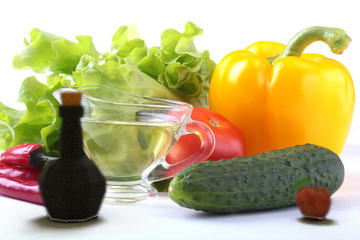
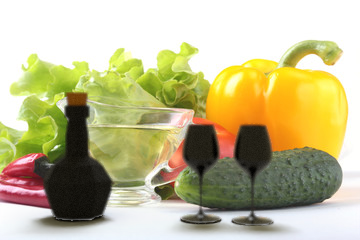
wine glass: none [175,125,269,230] -> present [181,124,273,226]
fruit: present [293,177,332,220] -> none [295,174,334,216]

